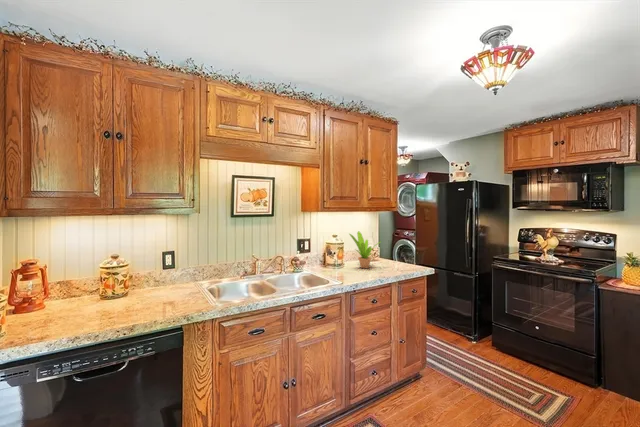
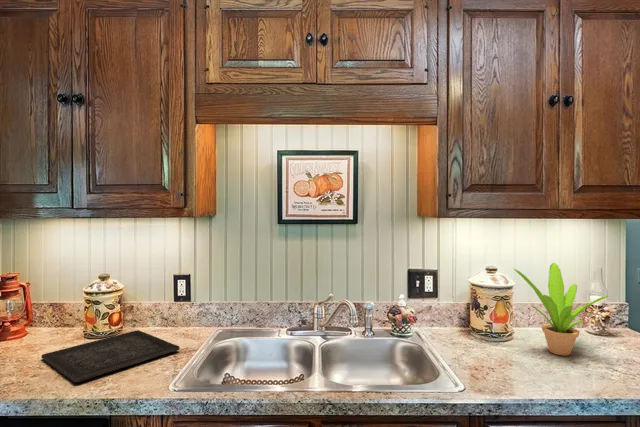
tray: none [97,290,192,313] -> present [41,330,180,382]

